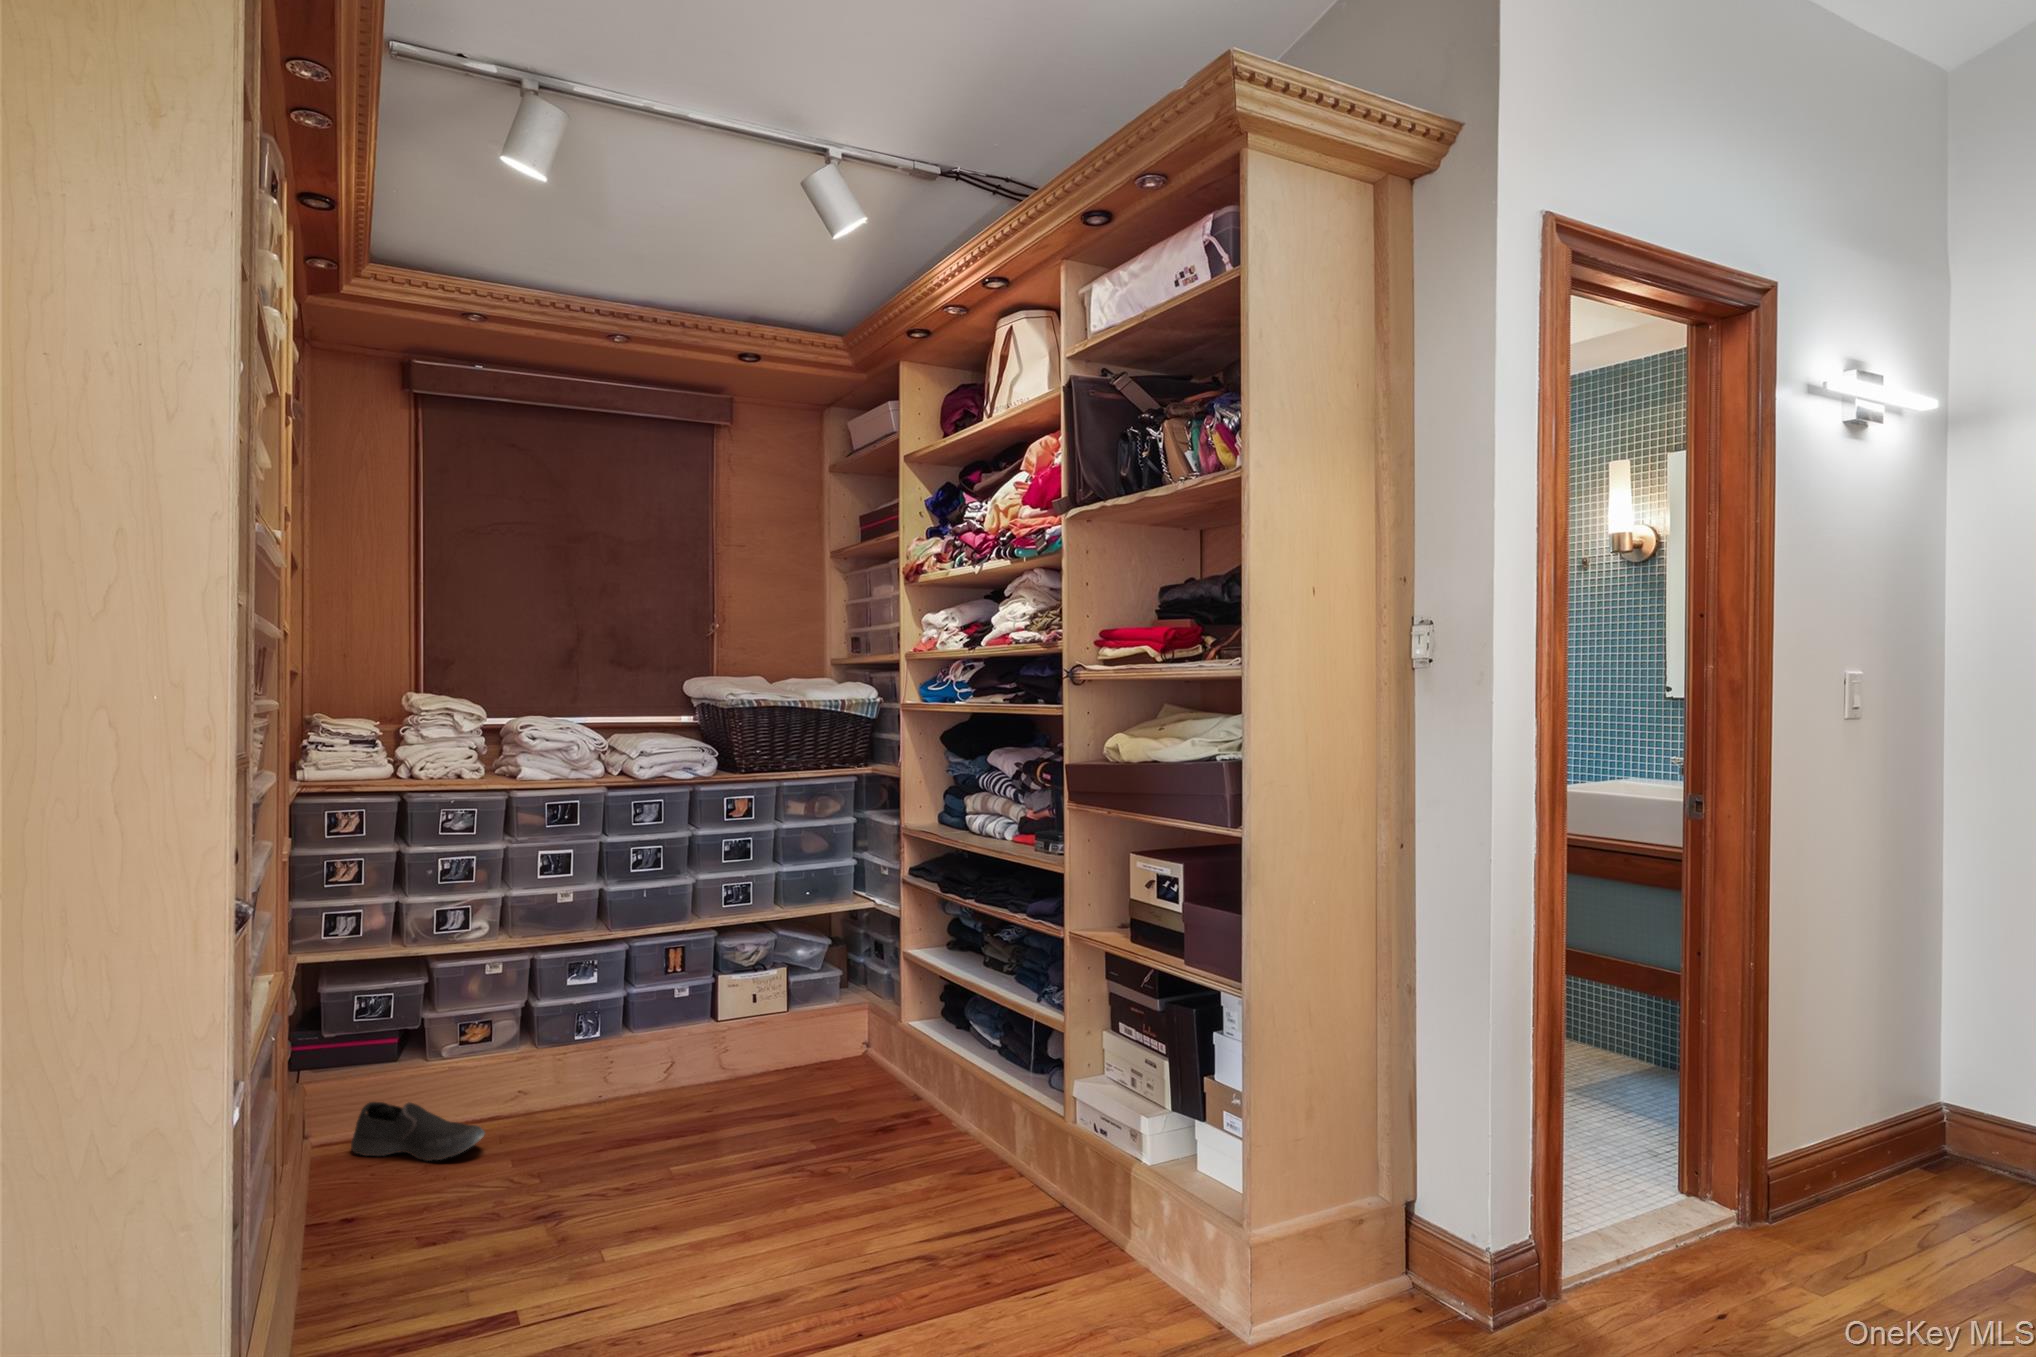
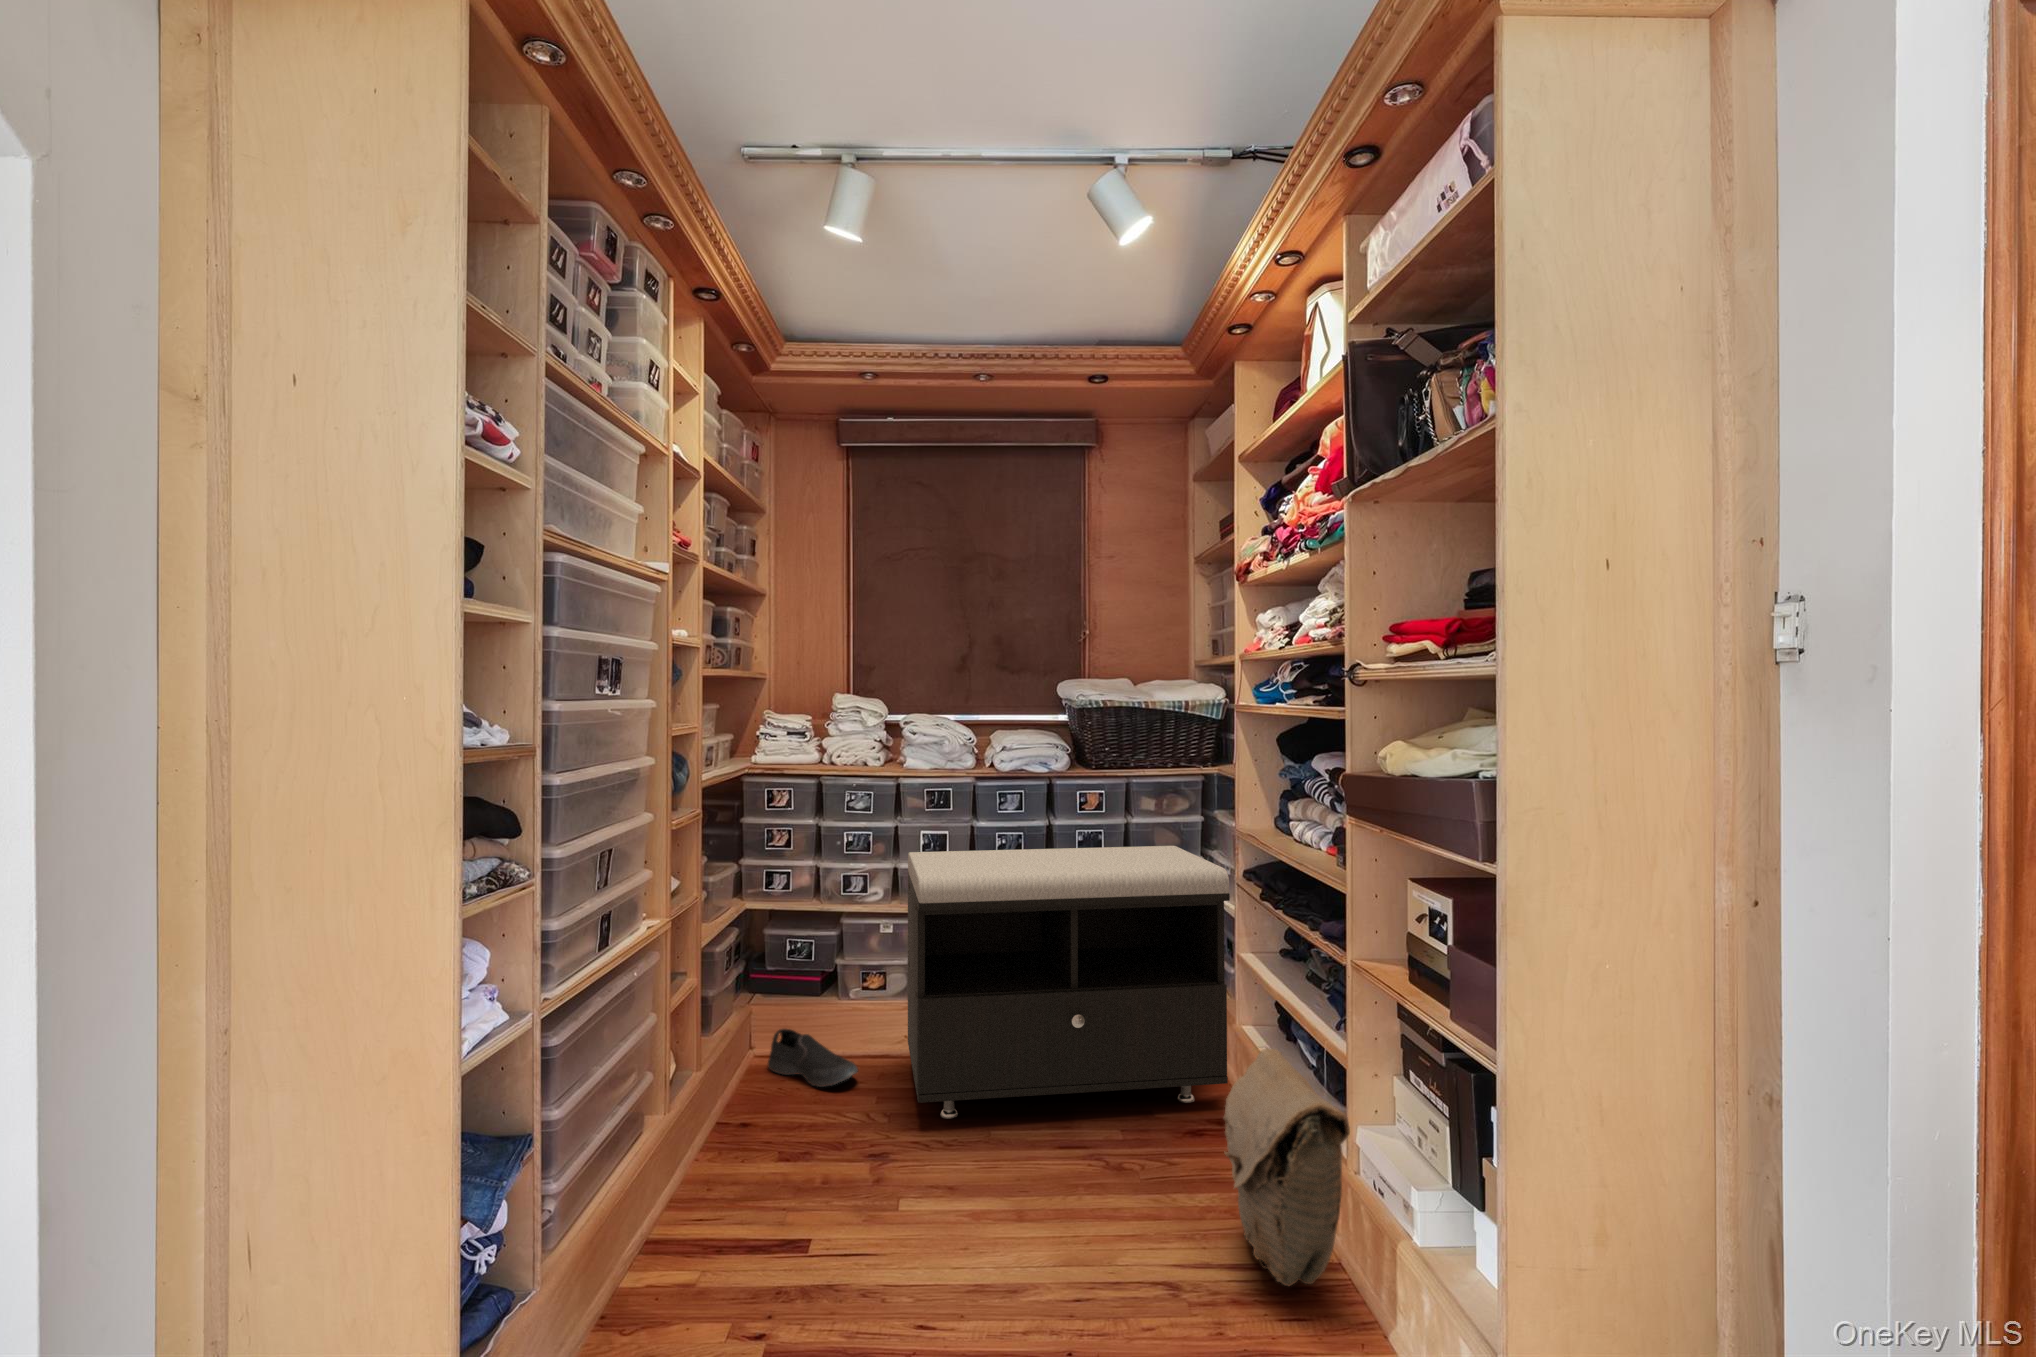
storage bench: none [535,851,908,1164] -> present [908,846,1230,1119]
bag: none [948,1023,1079,1230] -> present [1224,1047,1350,1286]

